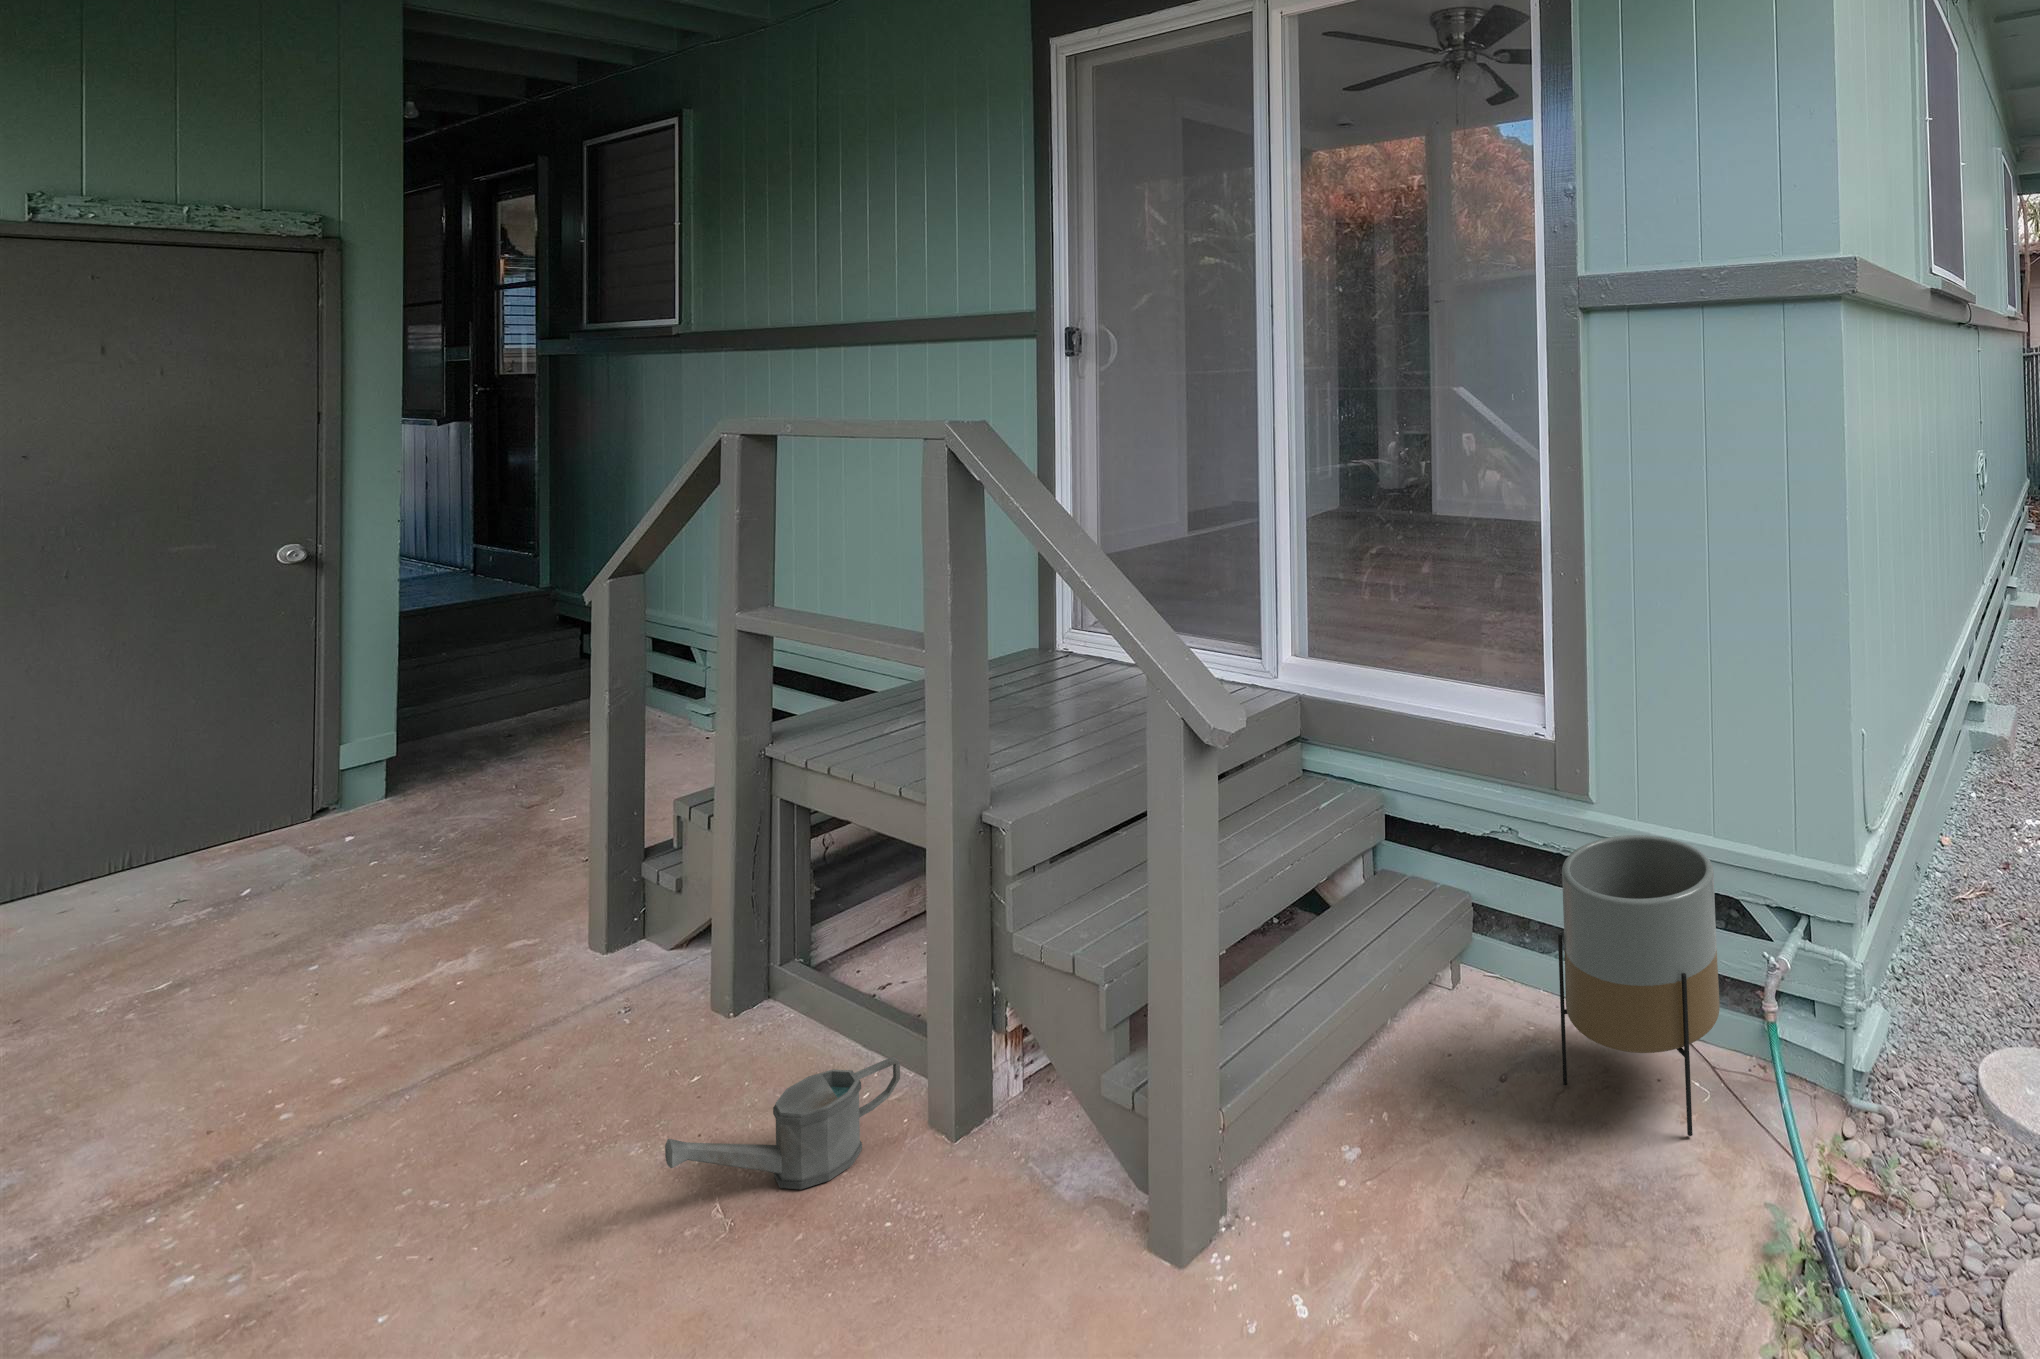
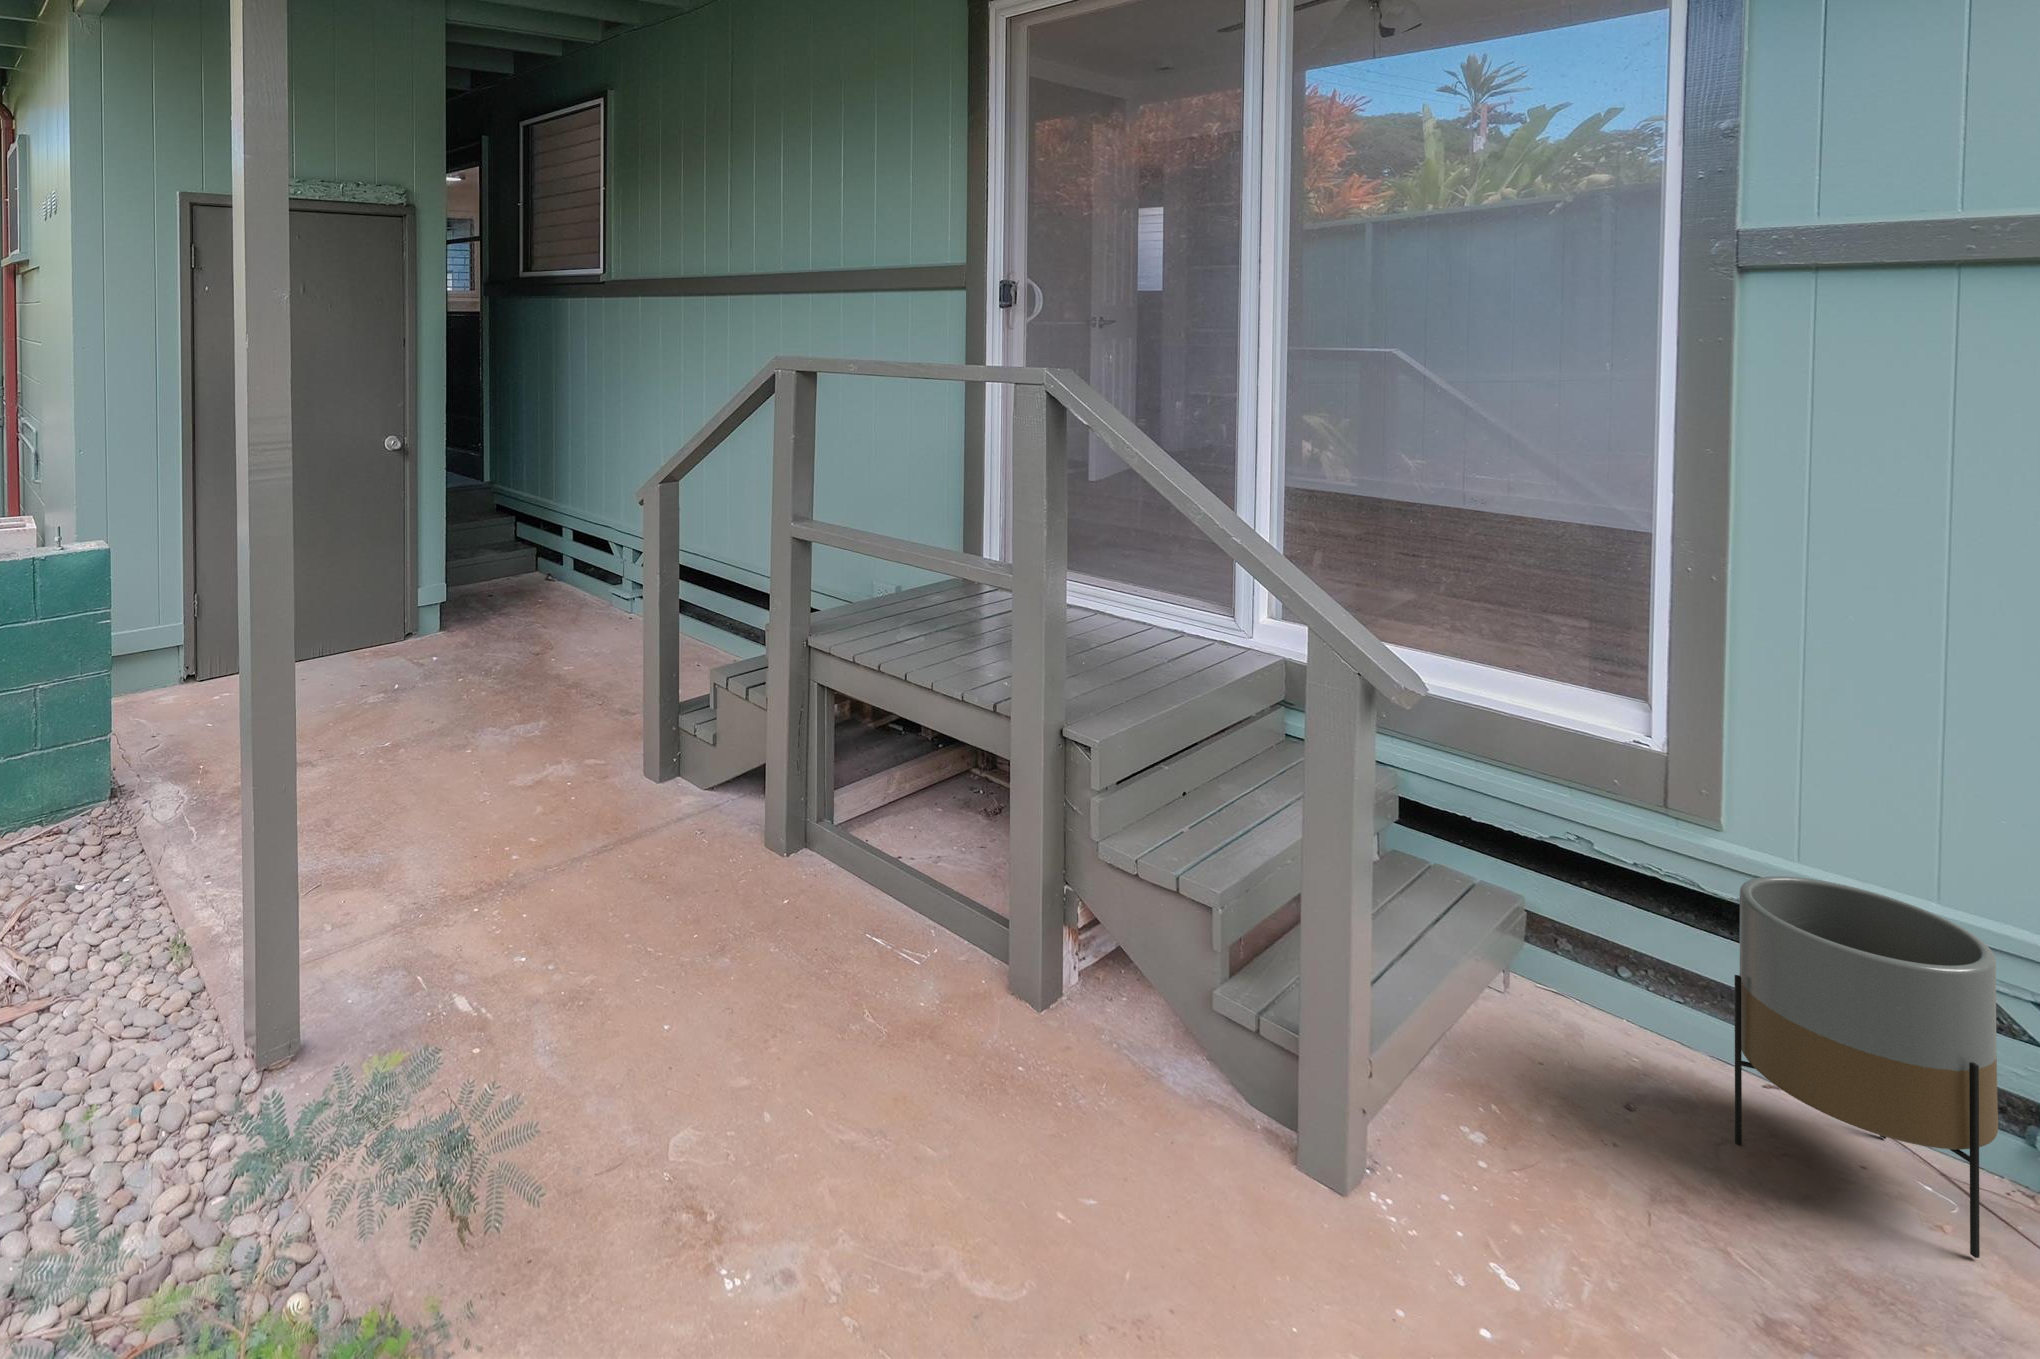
watering can: present [665,1057,900,1189] -> none [846,932,999,1033]

